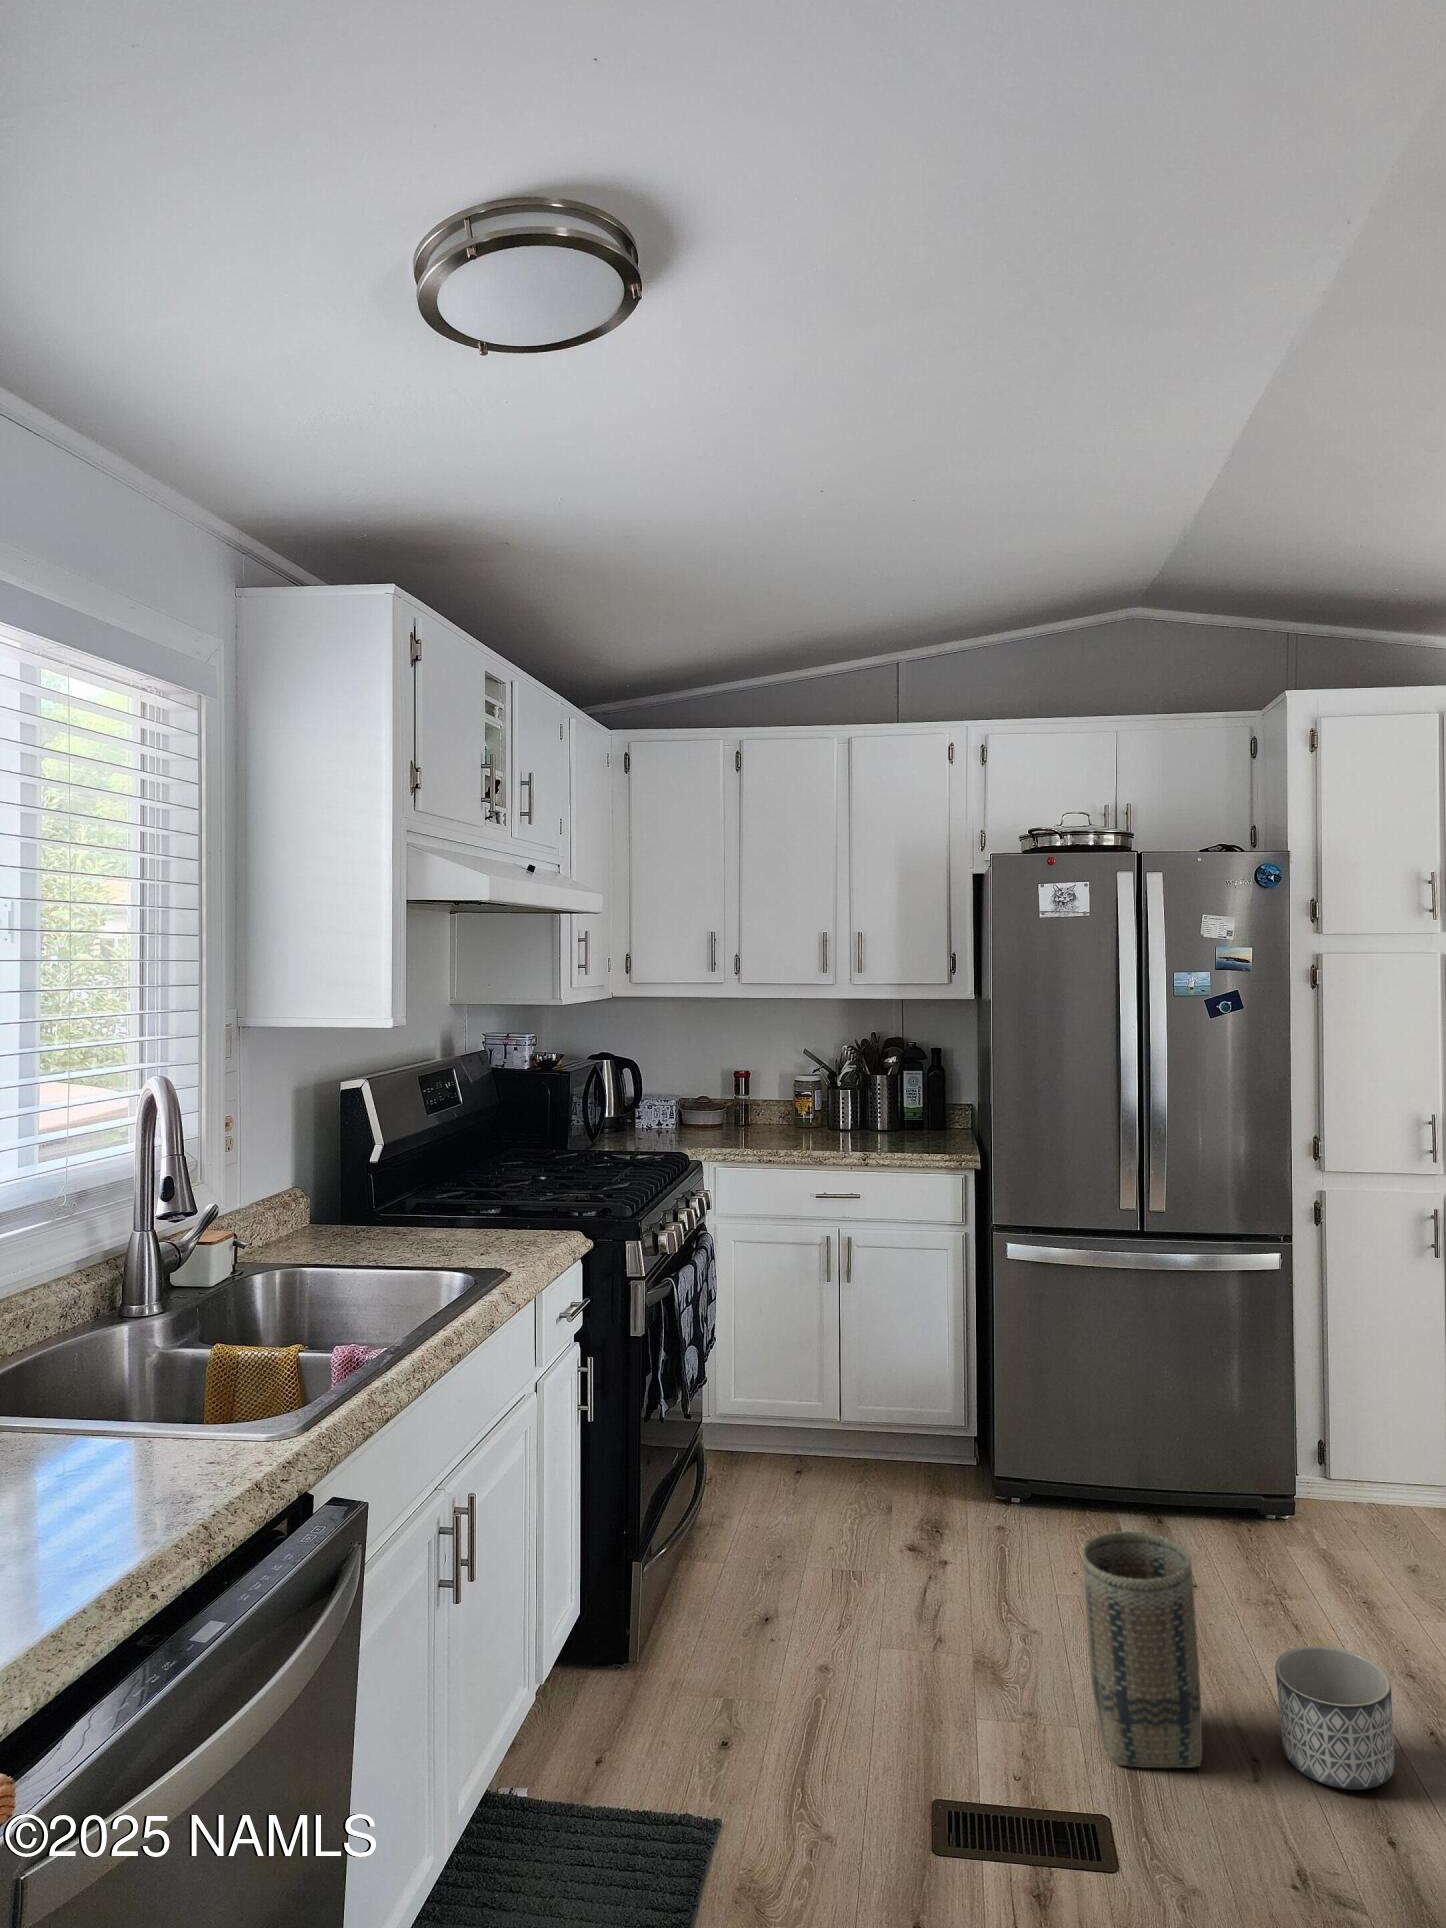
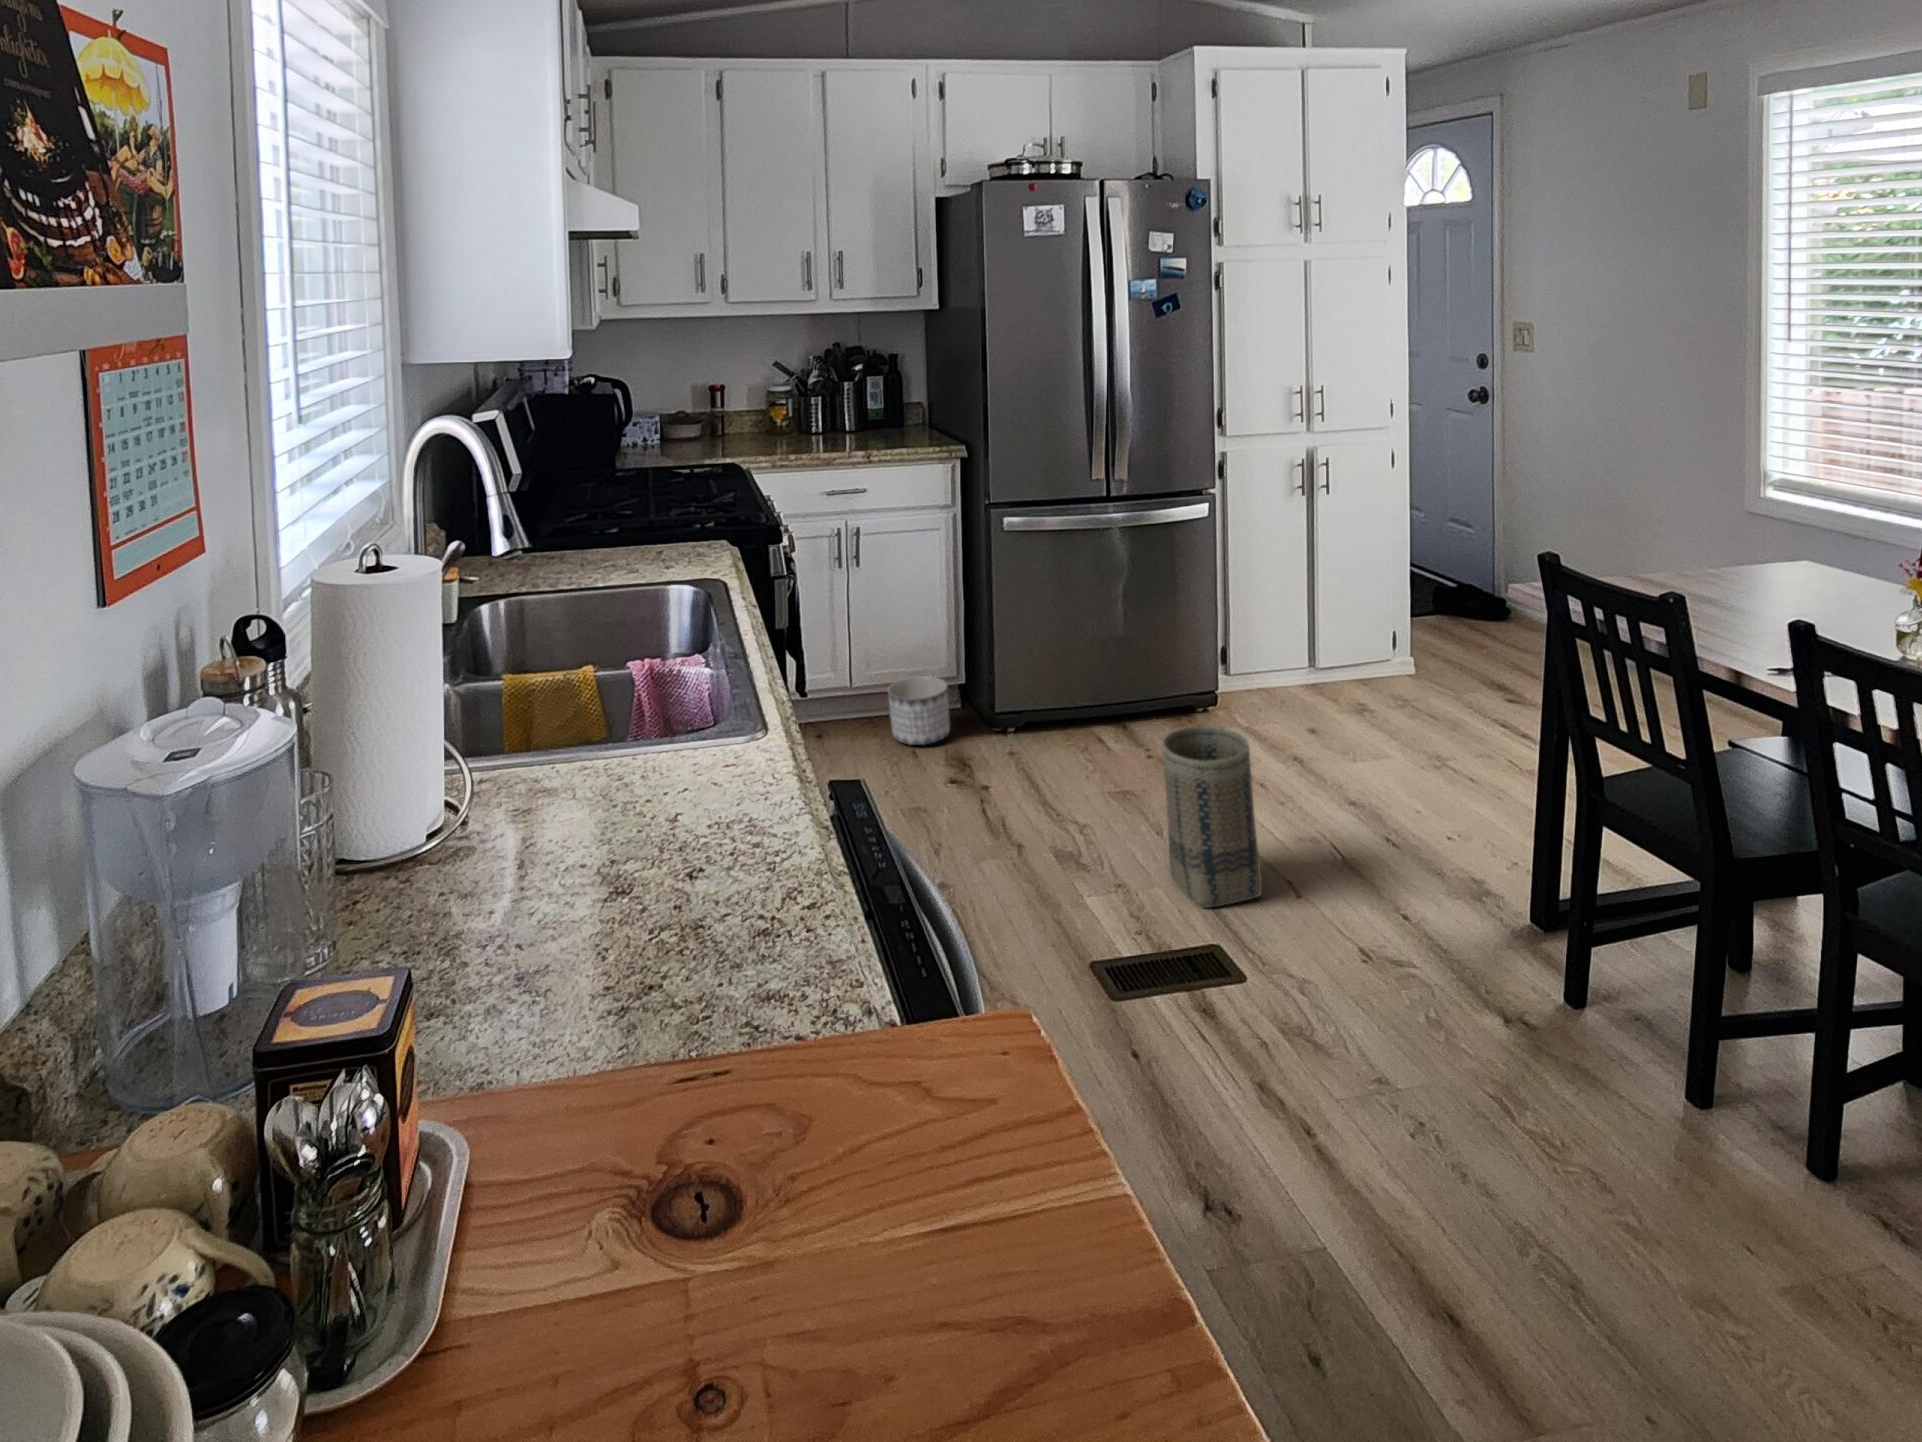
planter: present [1275,1646,1395,1790] -> present [888,676,950,745]

